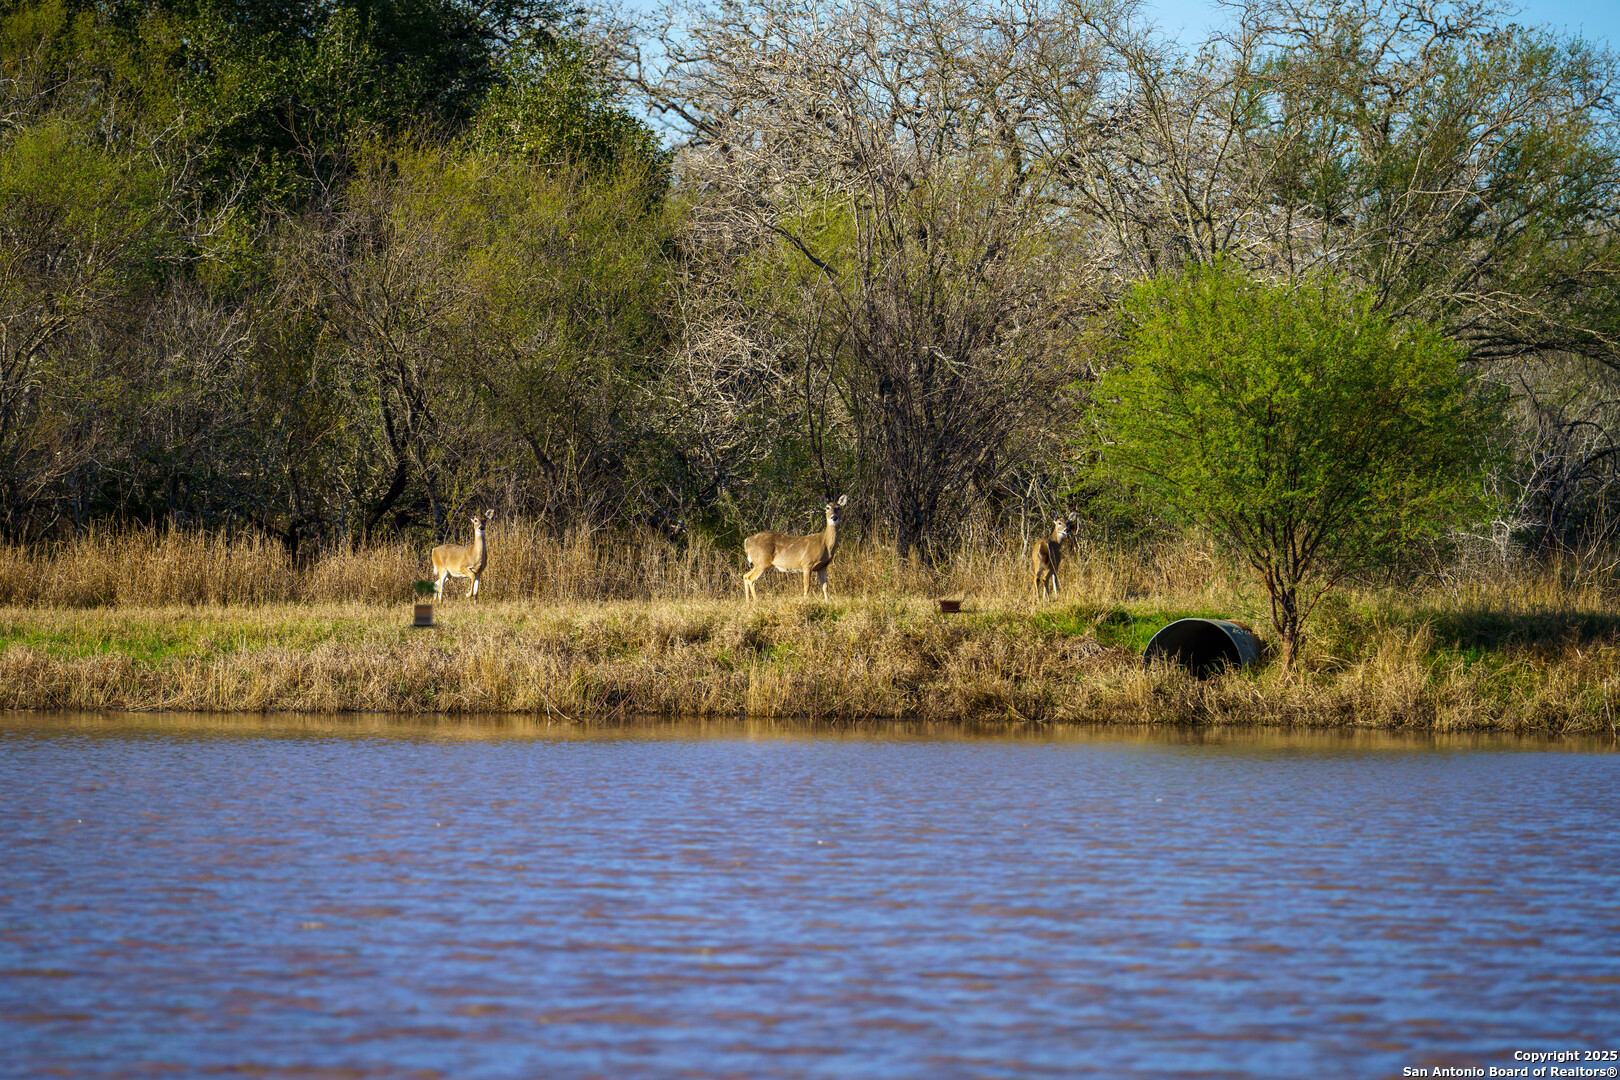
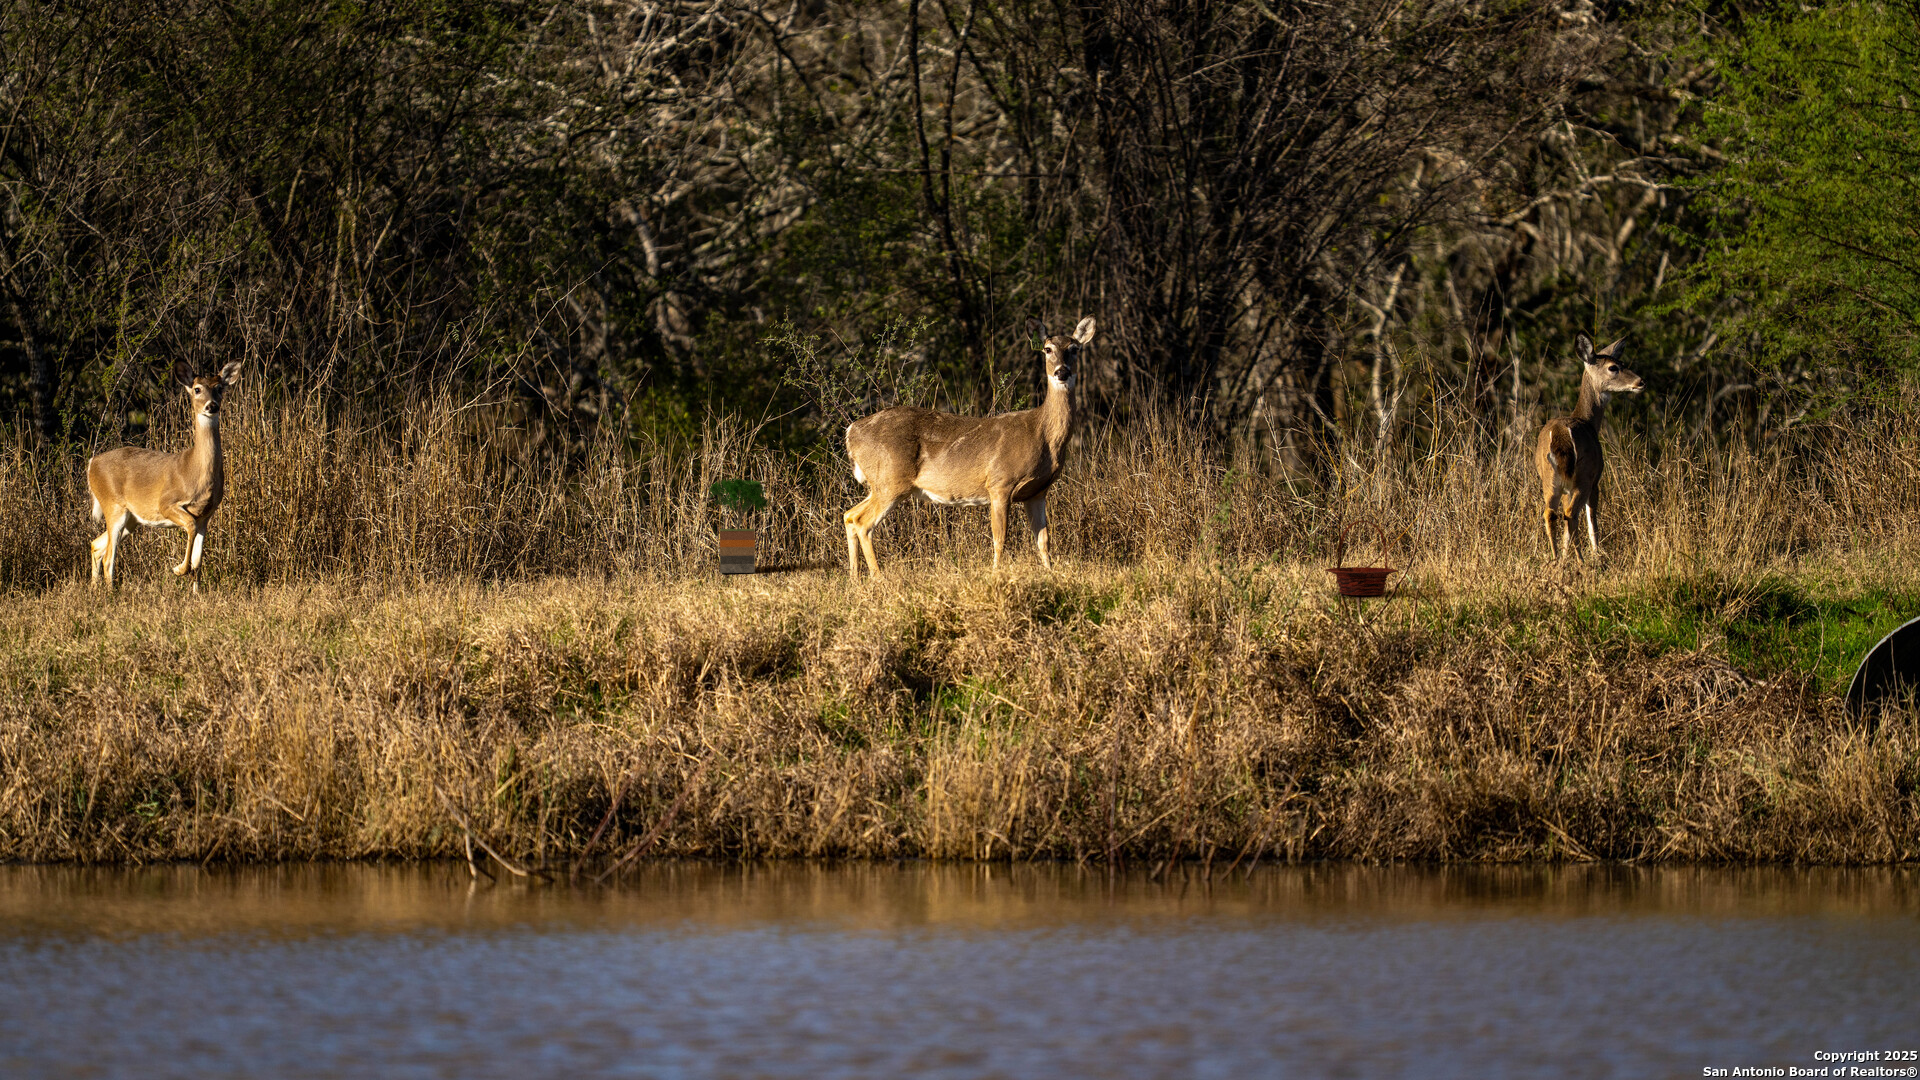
potted tree: present [411,580,439,625] -> present [709,478,770,573]

